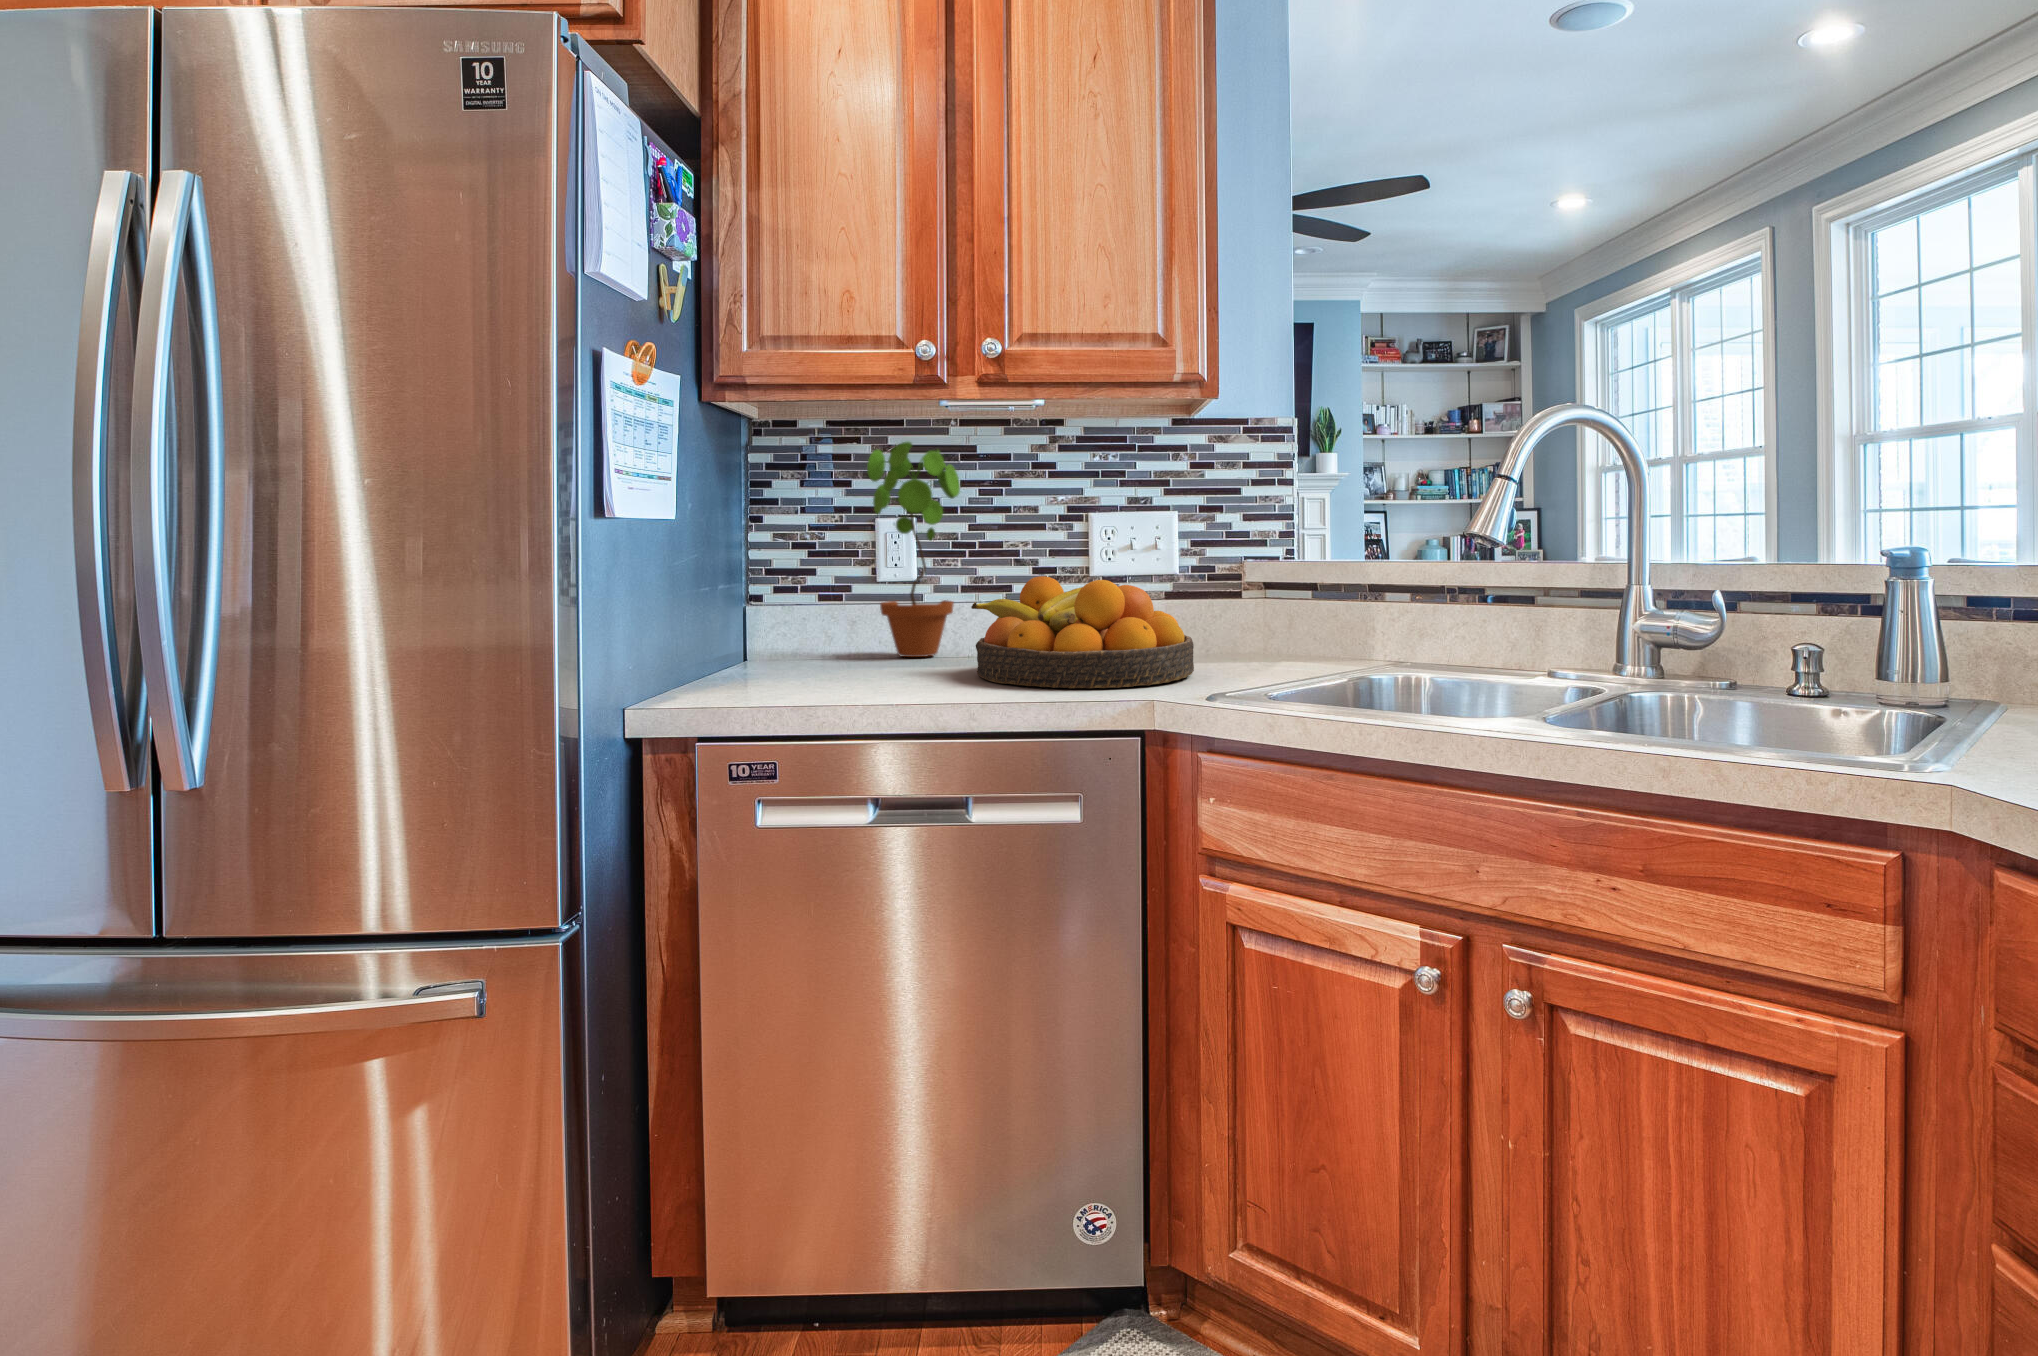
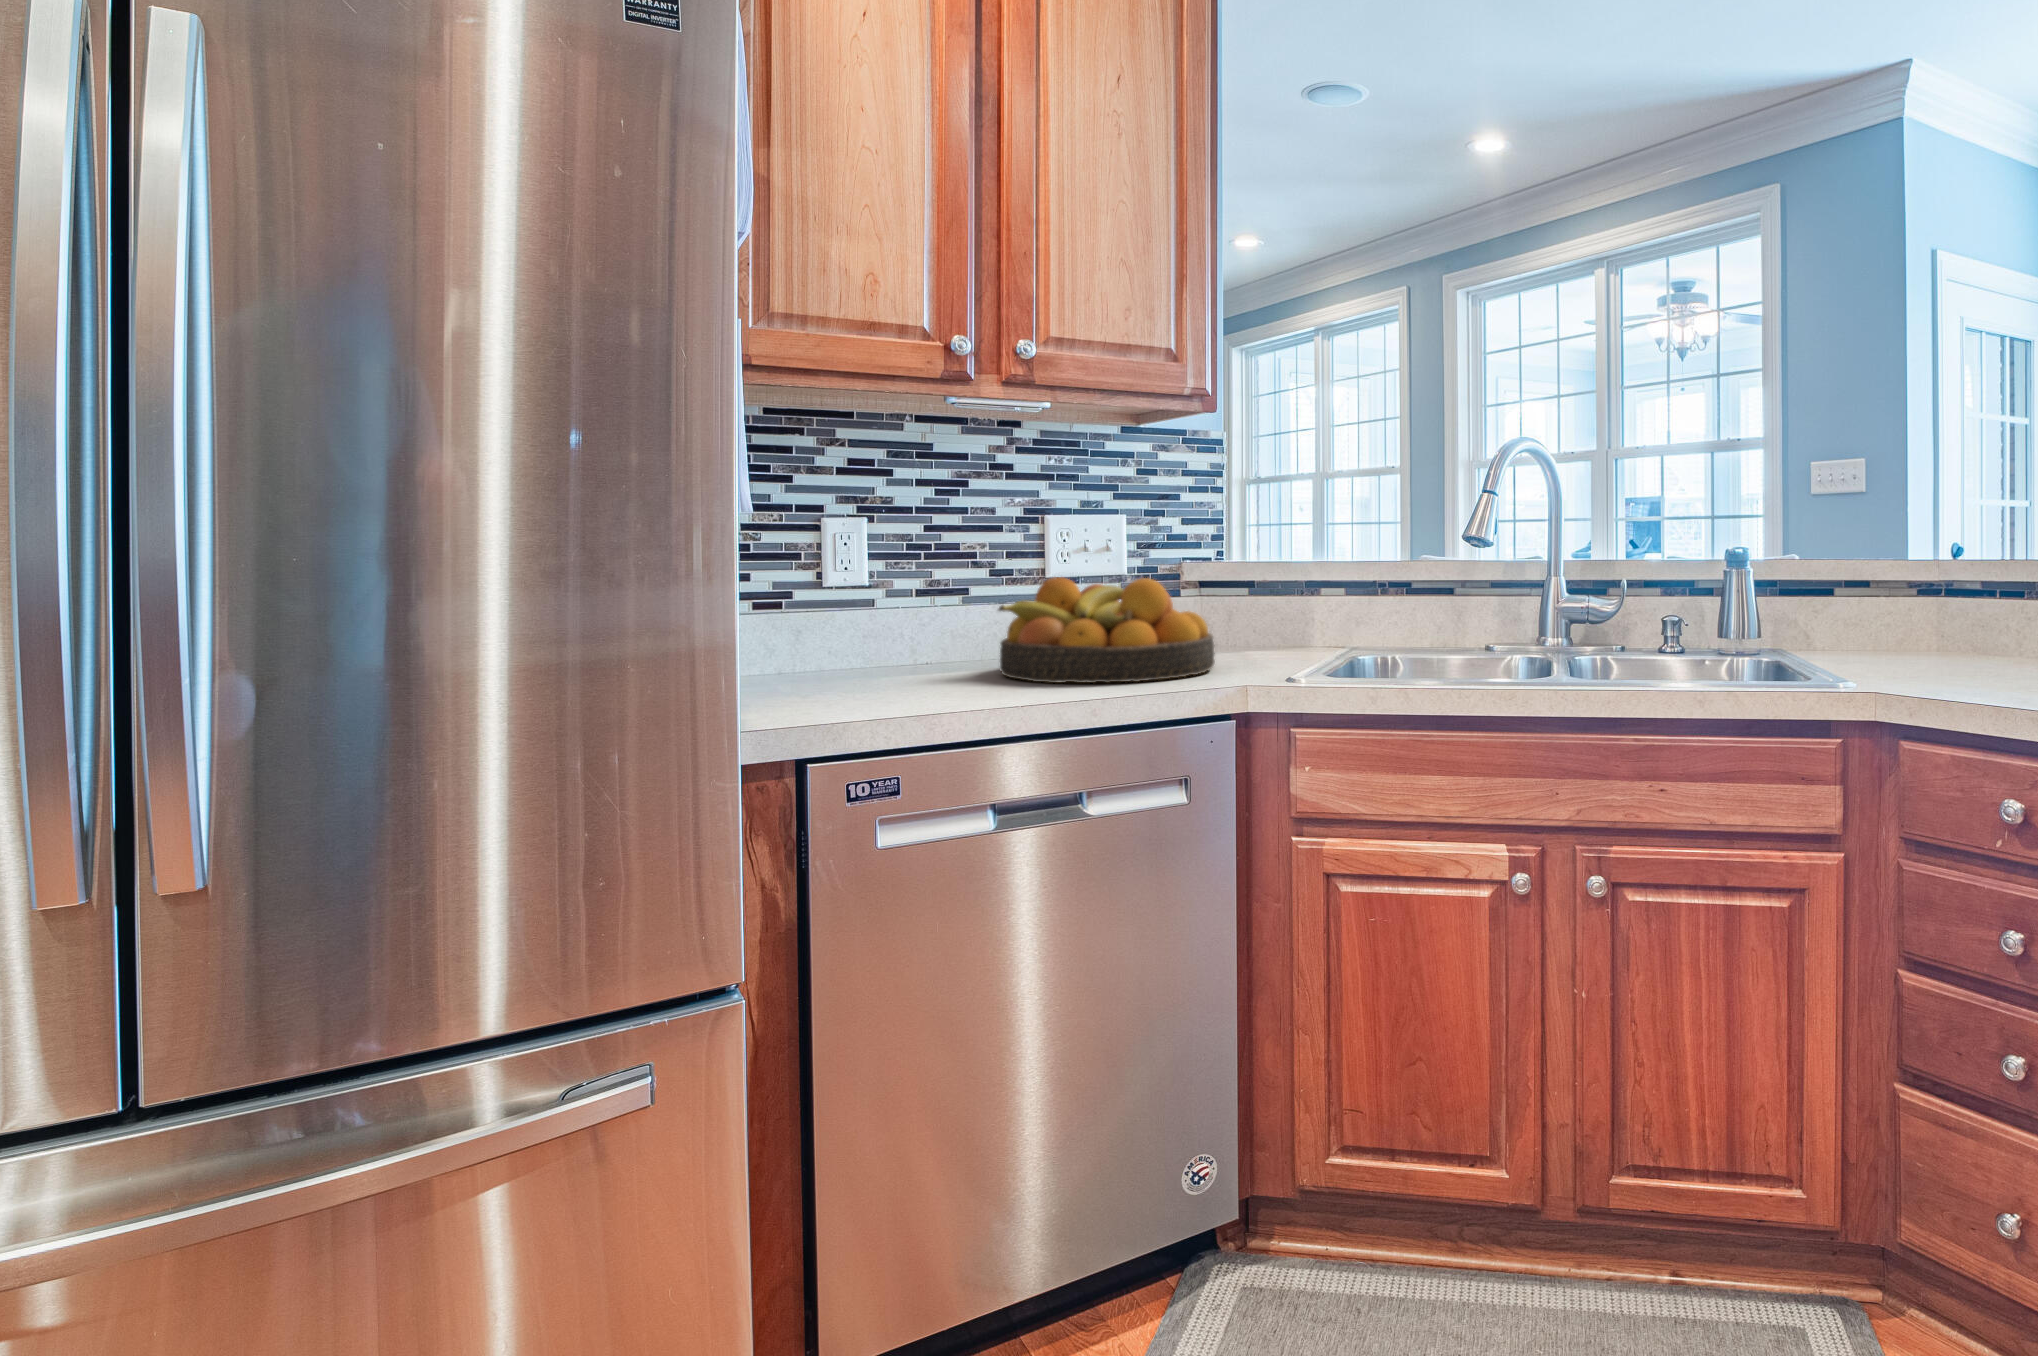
potted plant: present [867,442,960,657] -> none [817,436,926,669]

